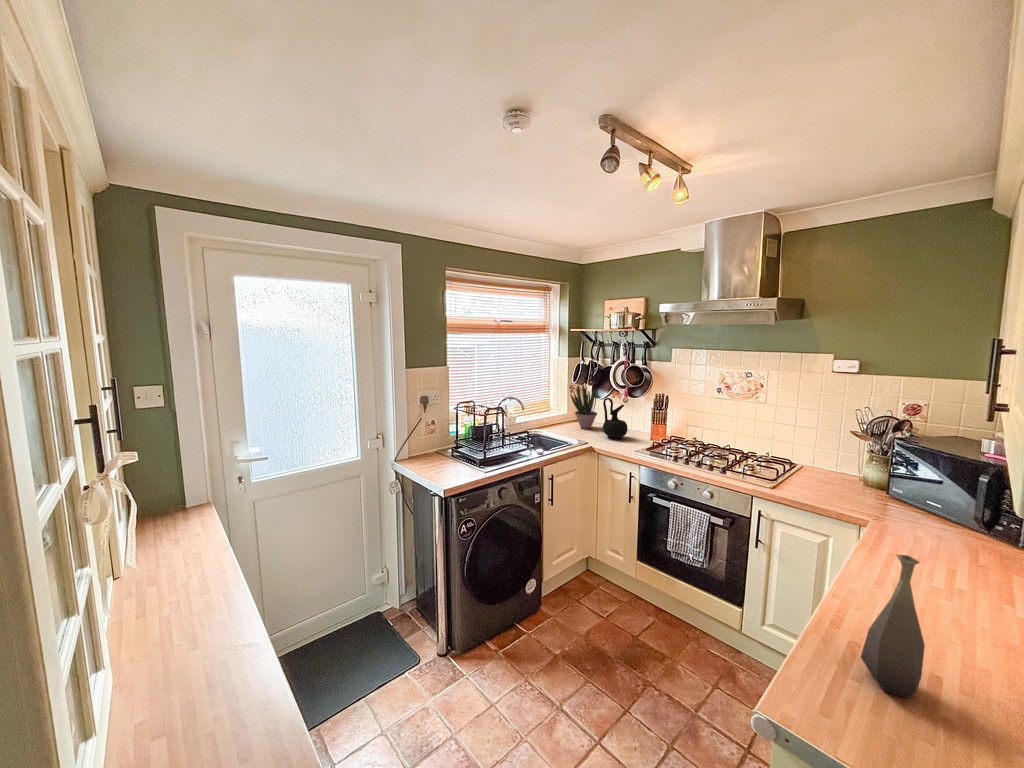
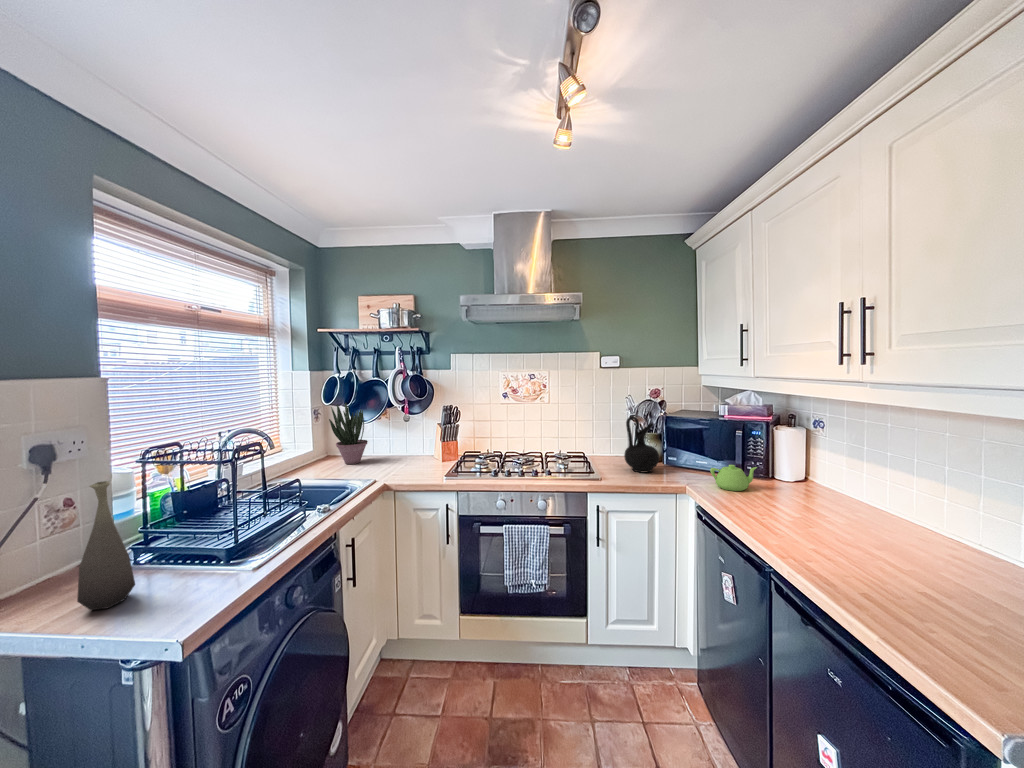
ceramic jug: present [603,398,628,439] -> present [624,416,659,472]
teapot: none [910,509,983,546] -> present [710,465,757,491]
bottle: present [861,554,925,698] -> present [77,481,135,610]

